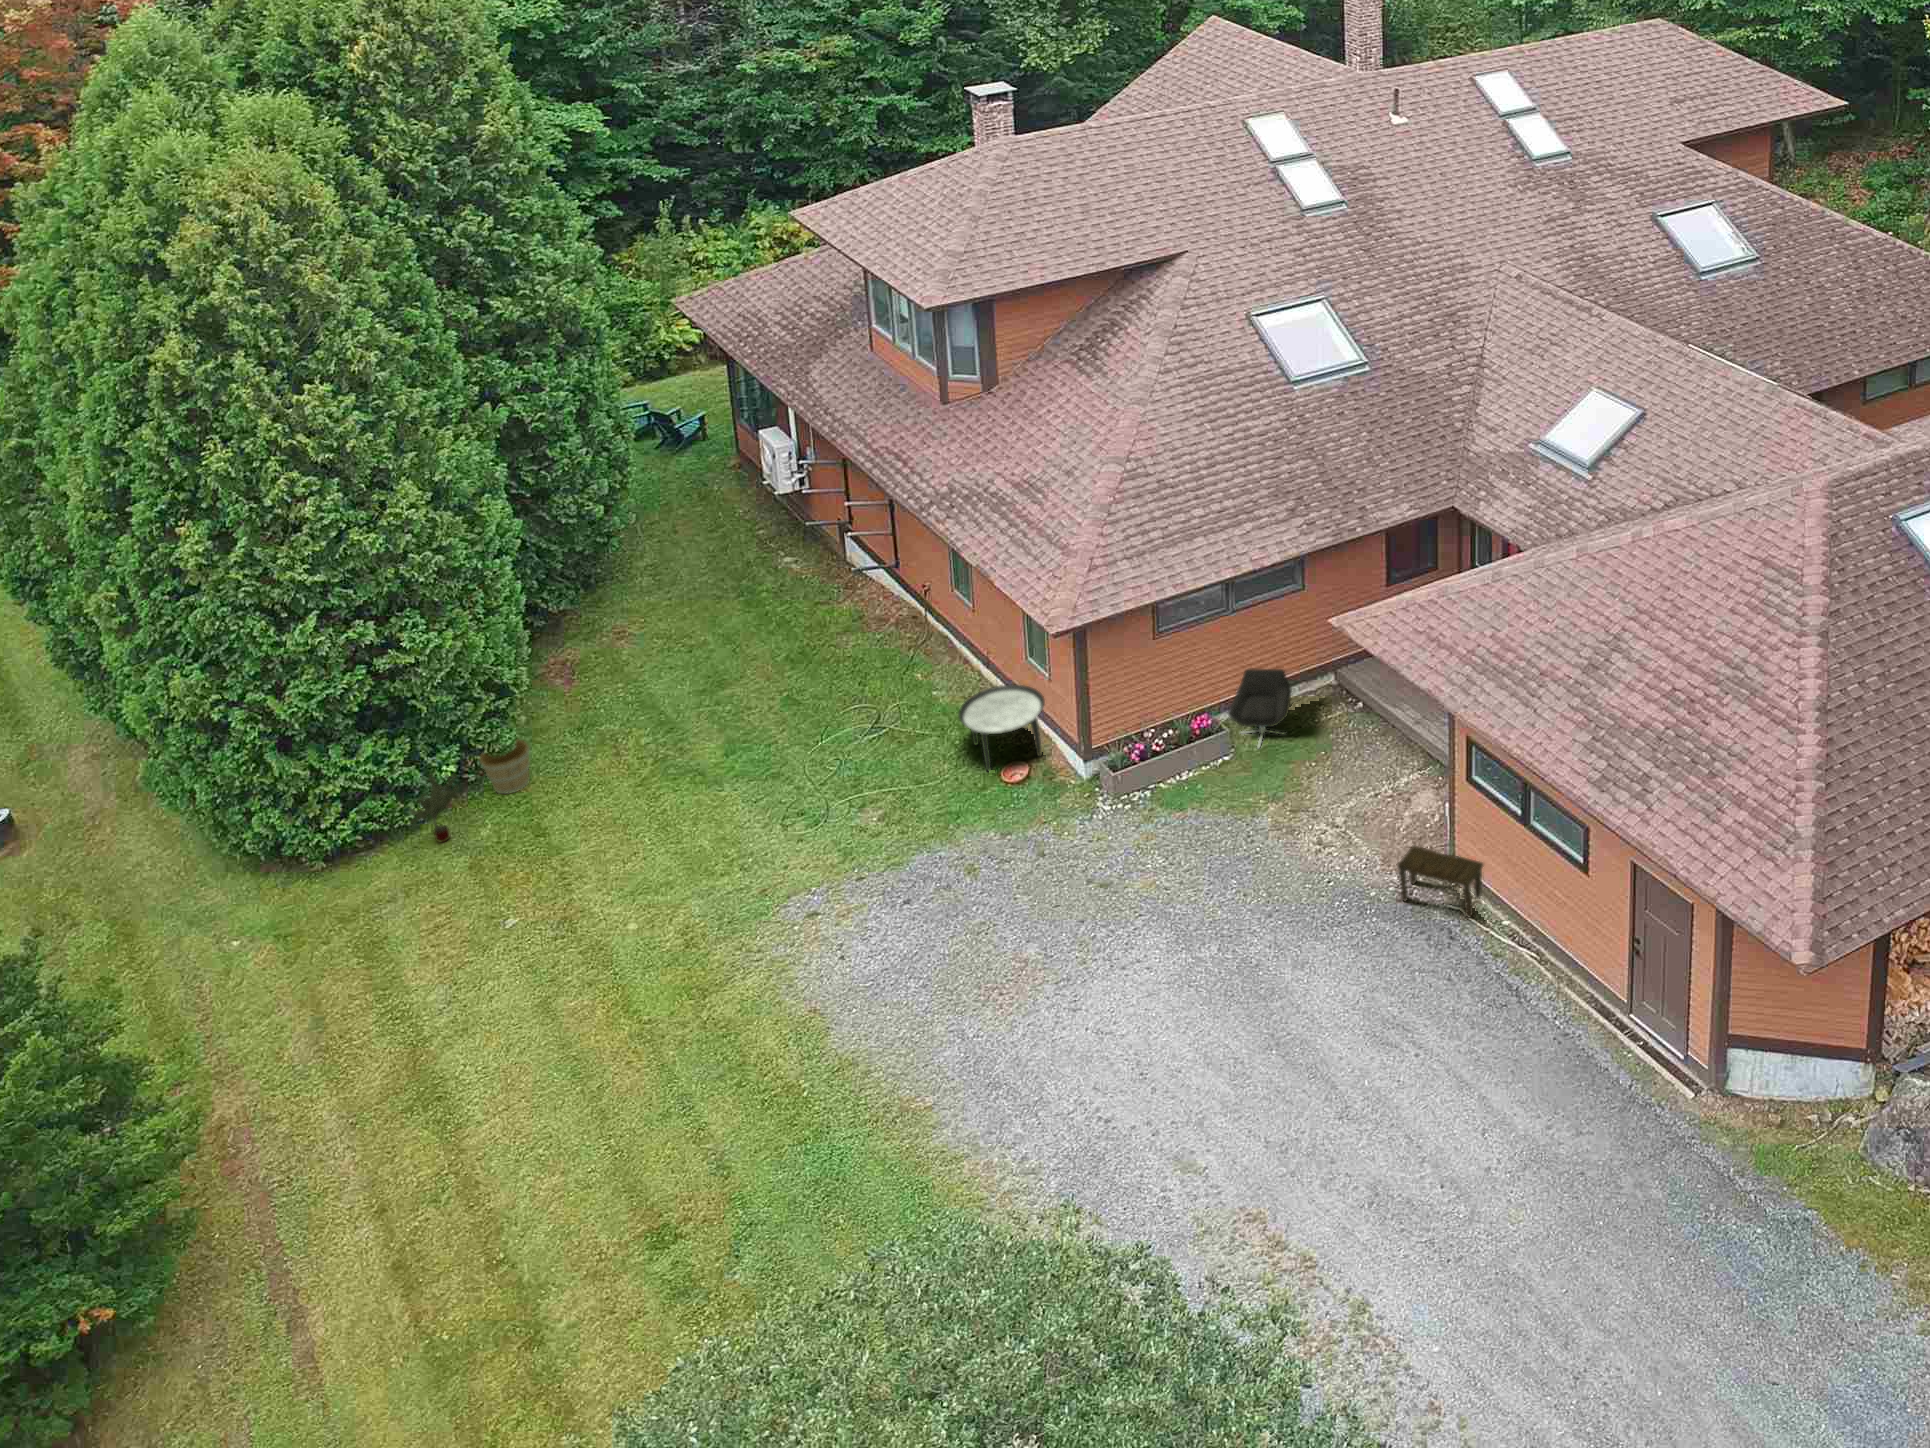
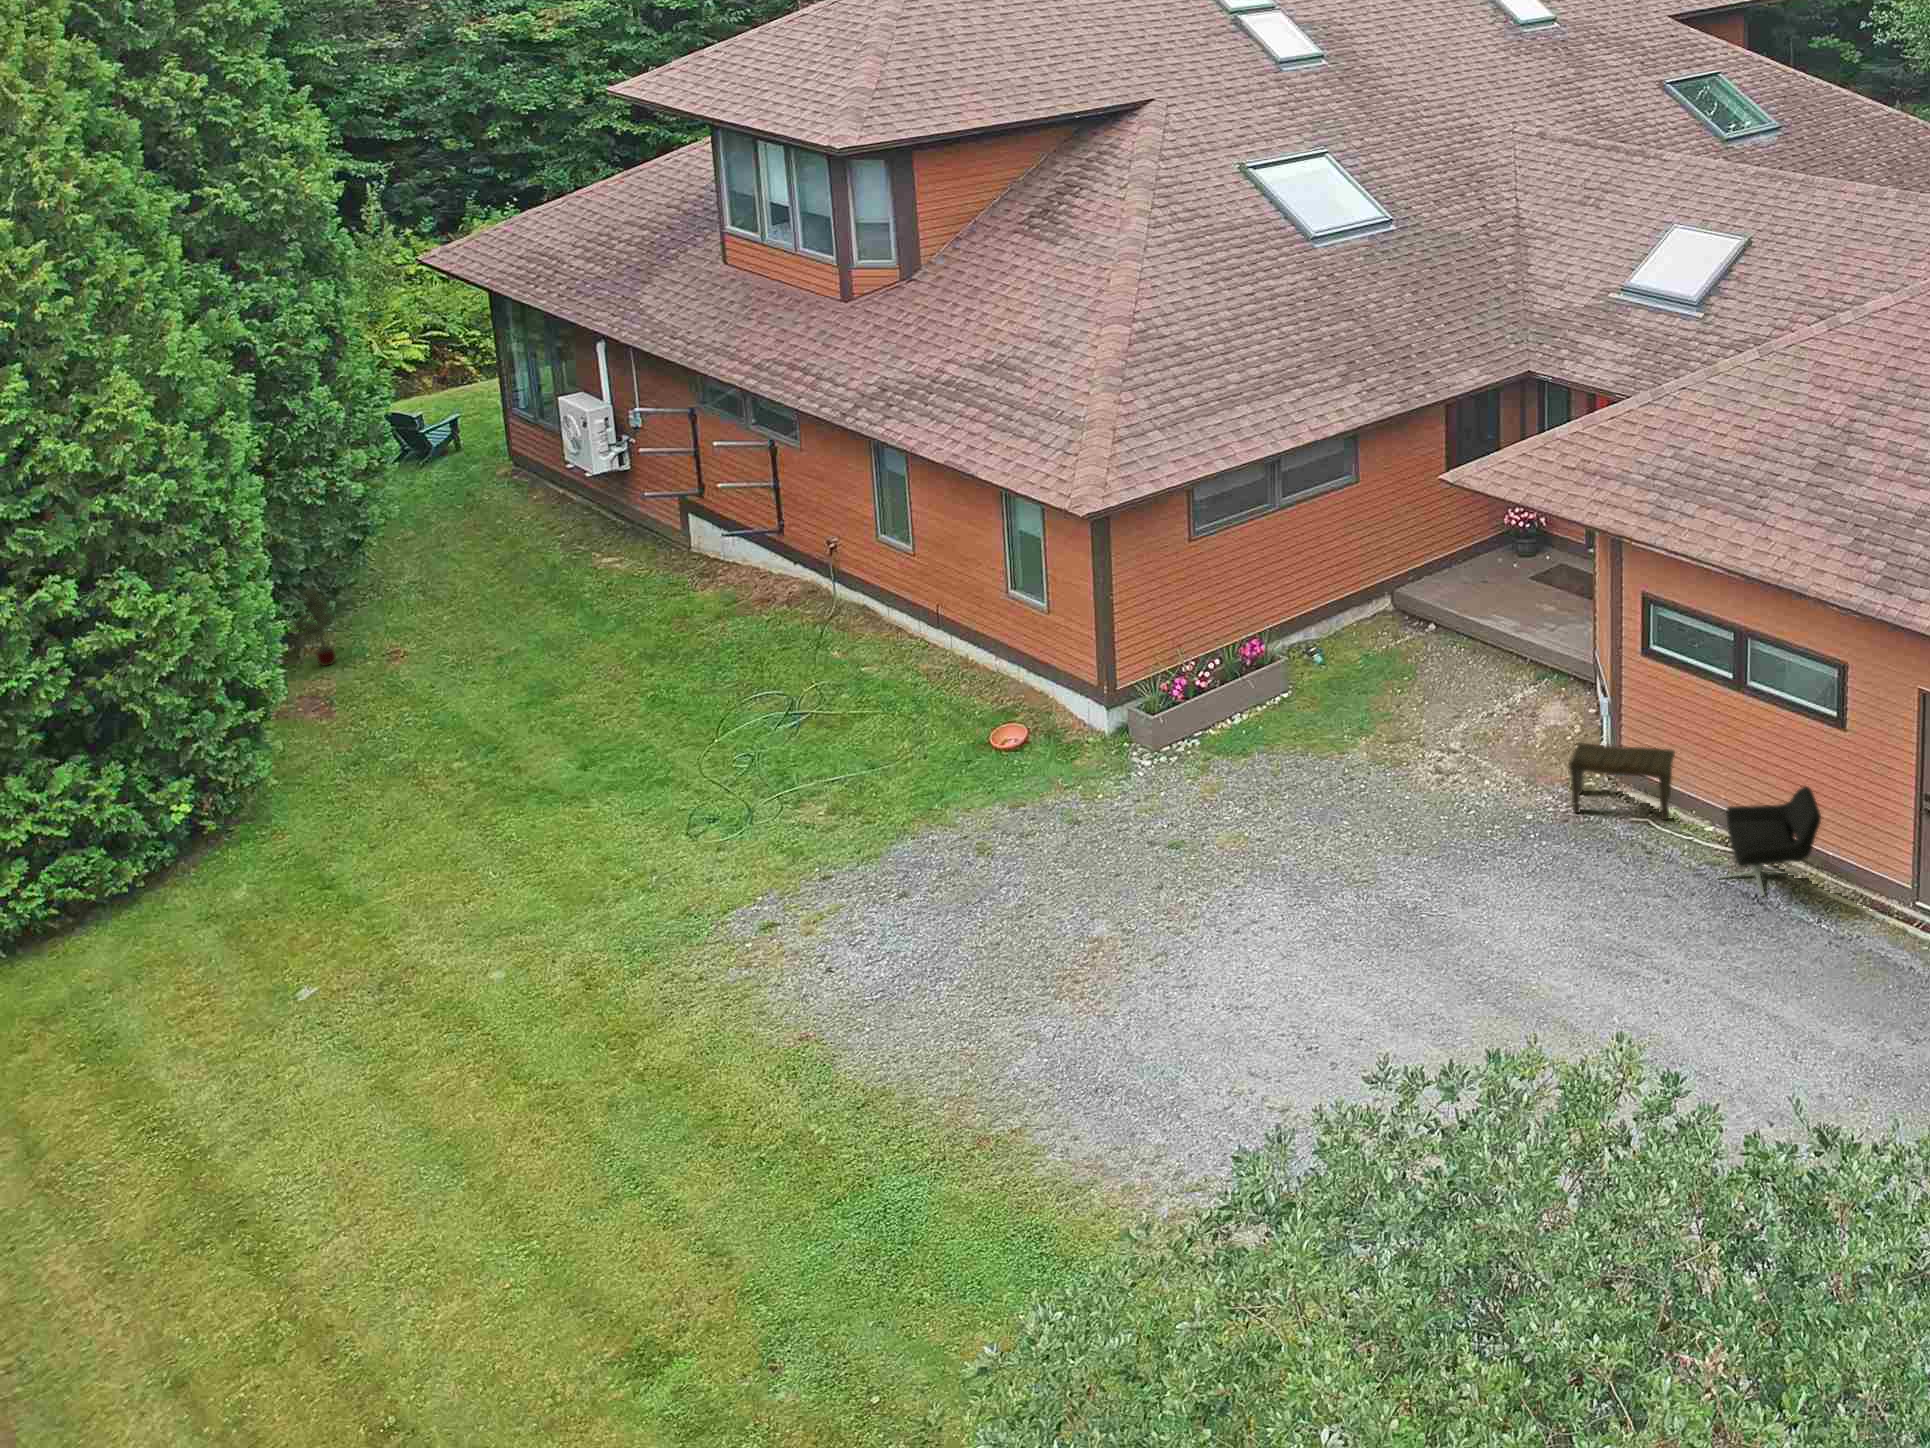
lounge chair: present [1228,668,1292,747] -> present [1717,786,1821,896]
round table: present [958,684,1045,771] -> none [926,632,1041,740]
wooden bucket: present [480,740,530,794] -> none [225,766,301,842]
potted tree: present [410,775,459,842] -> present [289,588,336,666]

